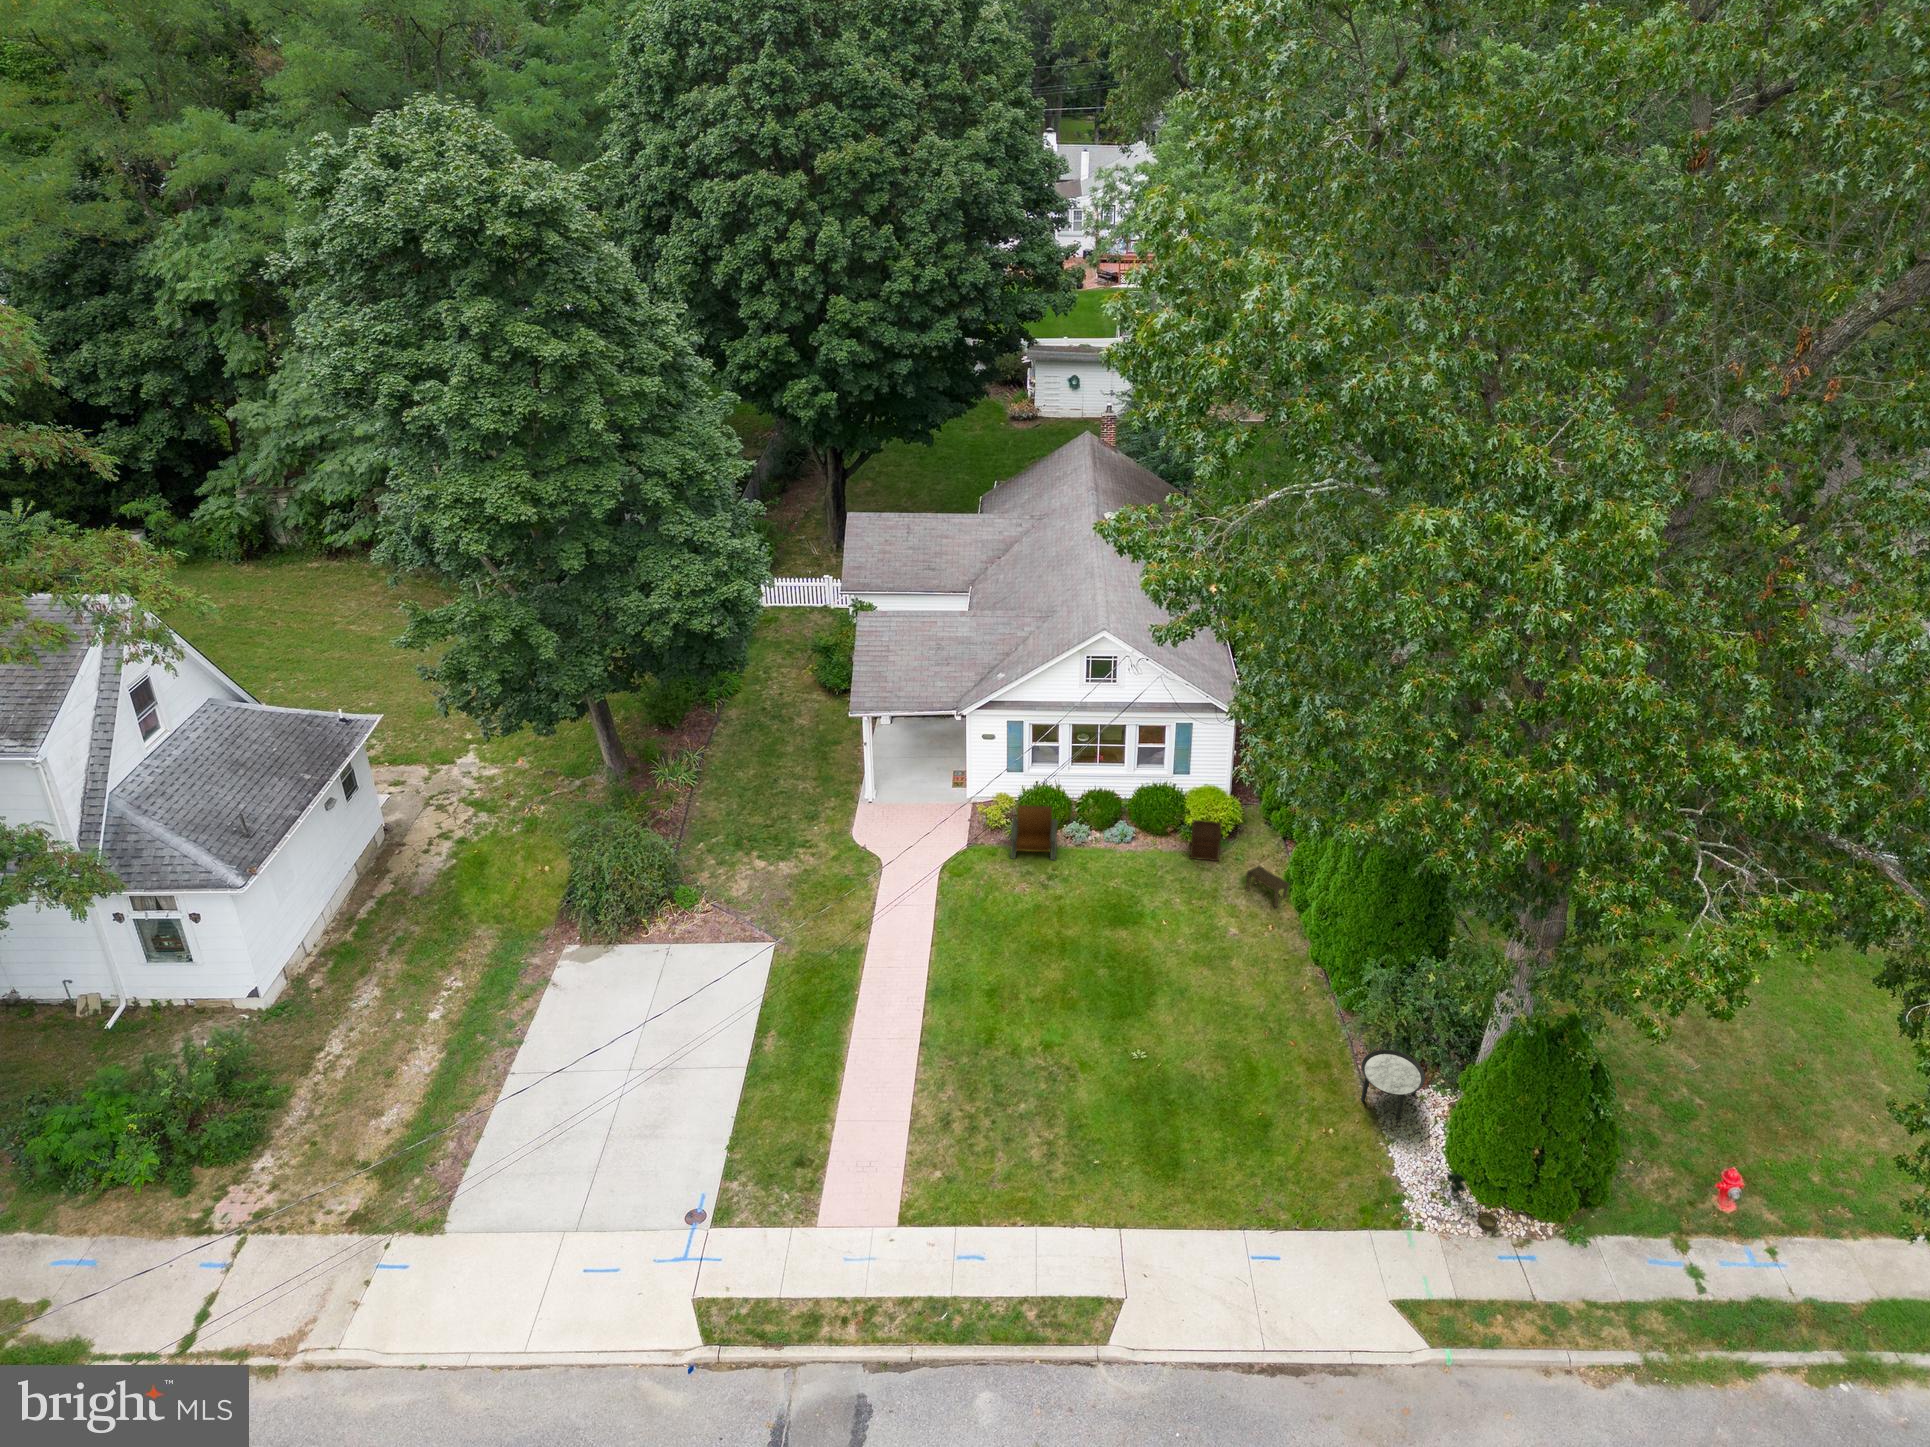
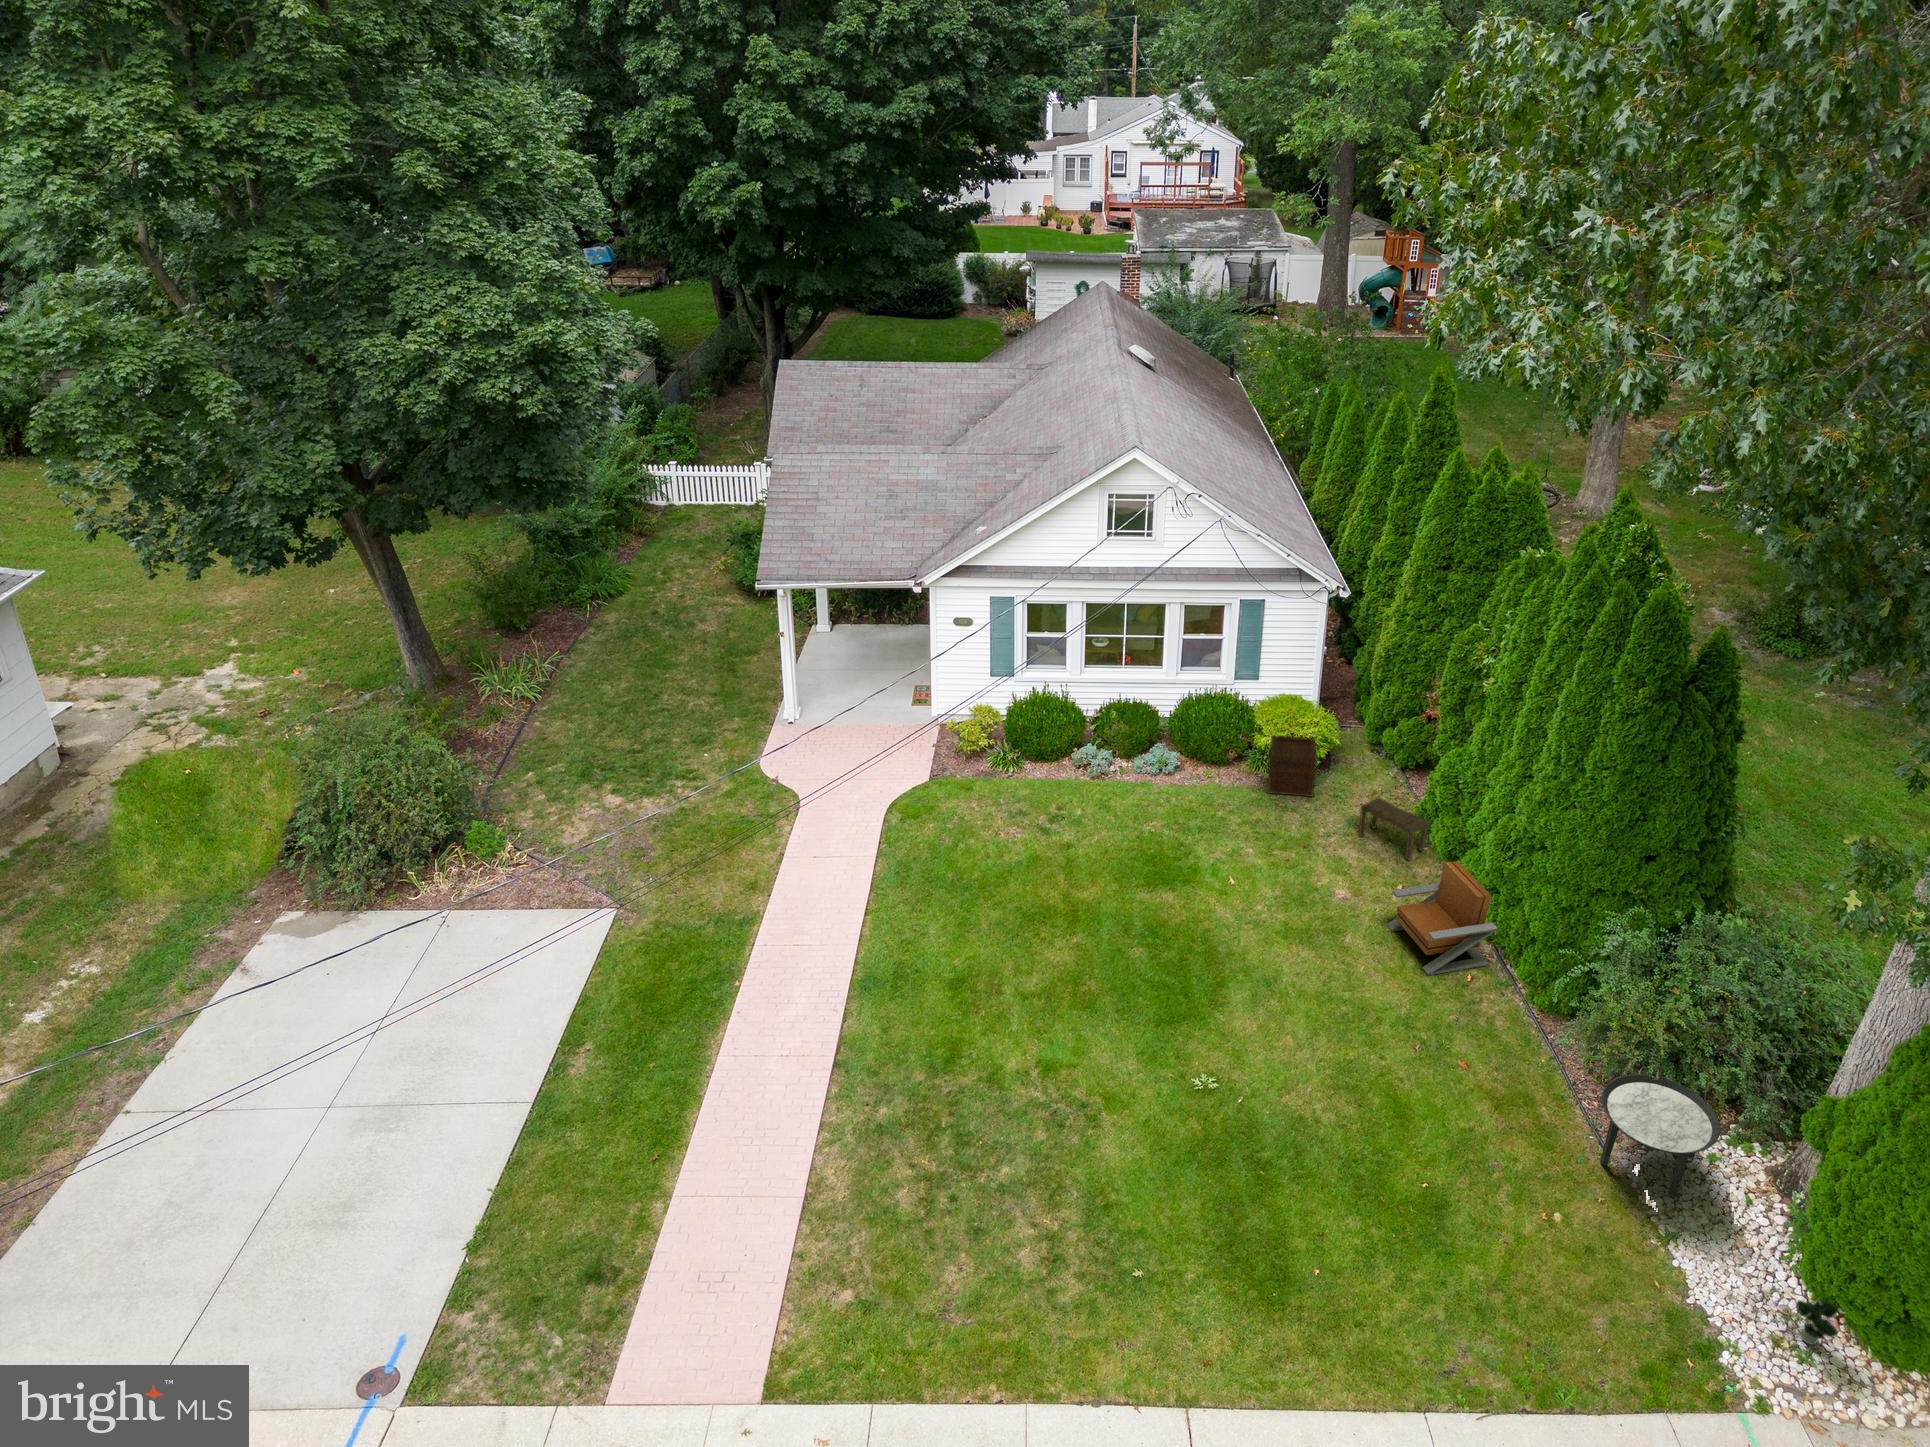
lounge chair: present [1010,805,1058,860] -> present [1387,861,1498,975]
basket: present [1478,1203,1499,1231] -> none [1867,1361,1916,1415]

